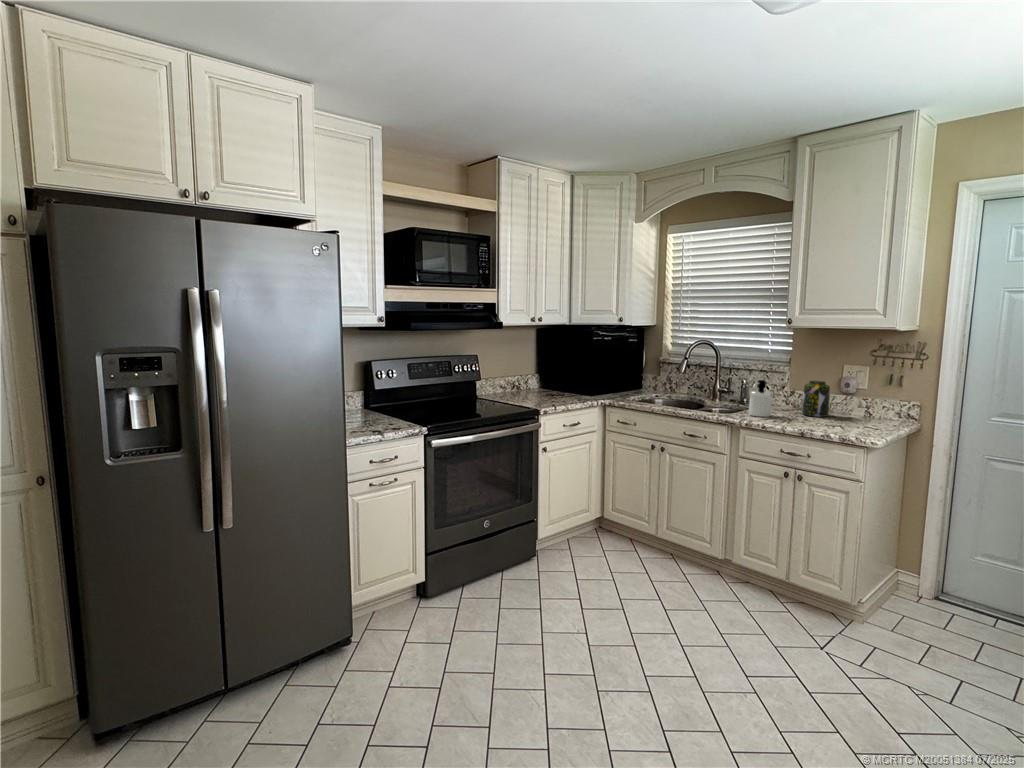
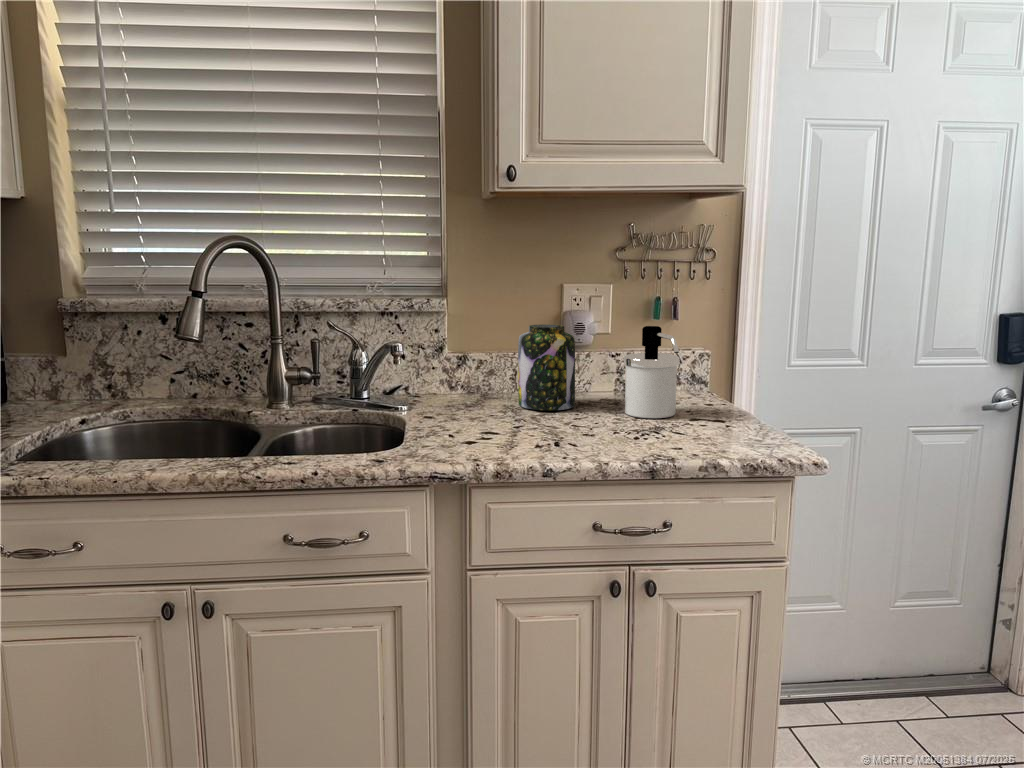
soap dispenser: present [749,380,773,417] -> present [624,326,679,418]

